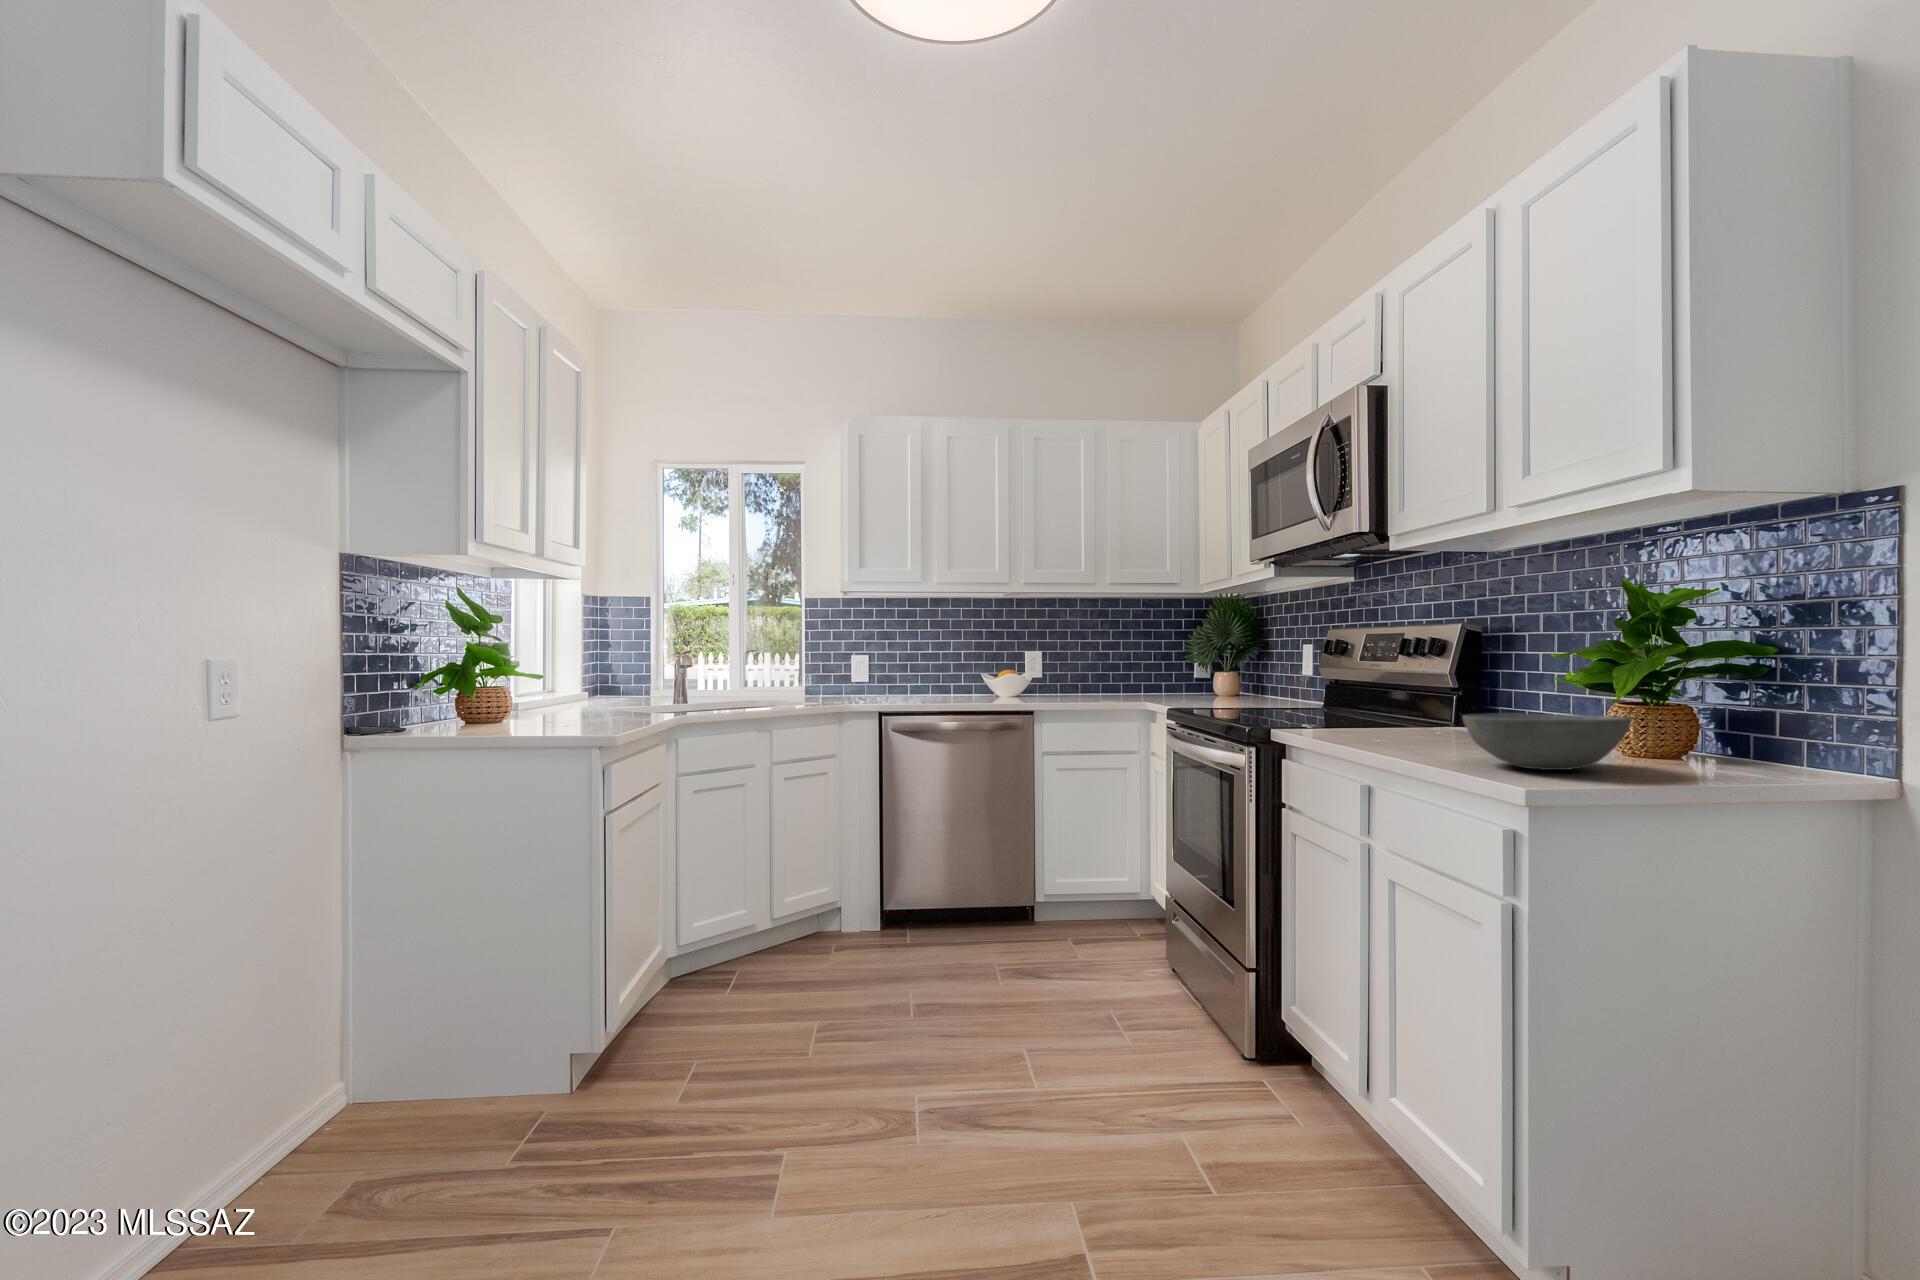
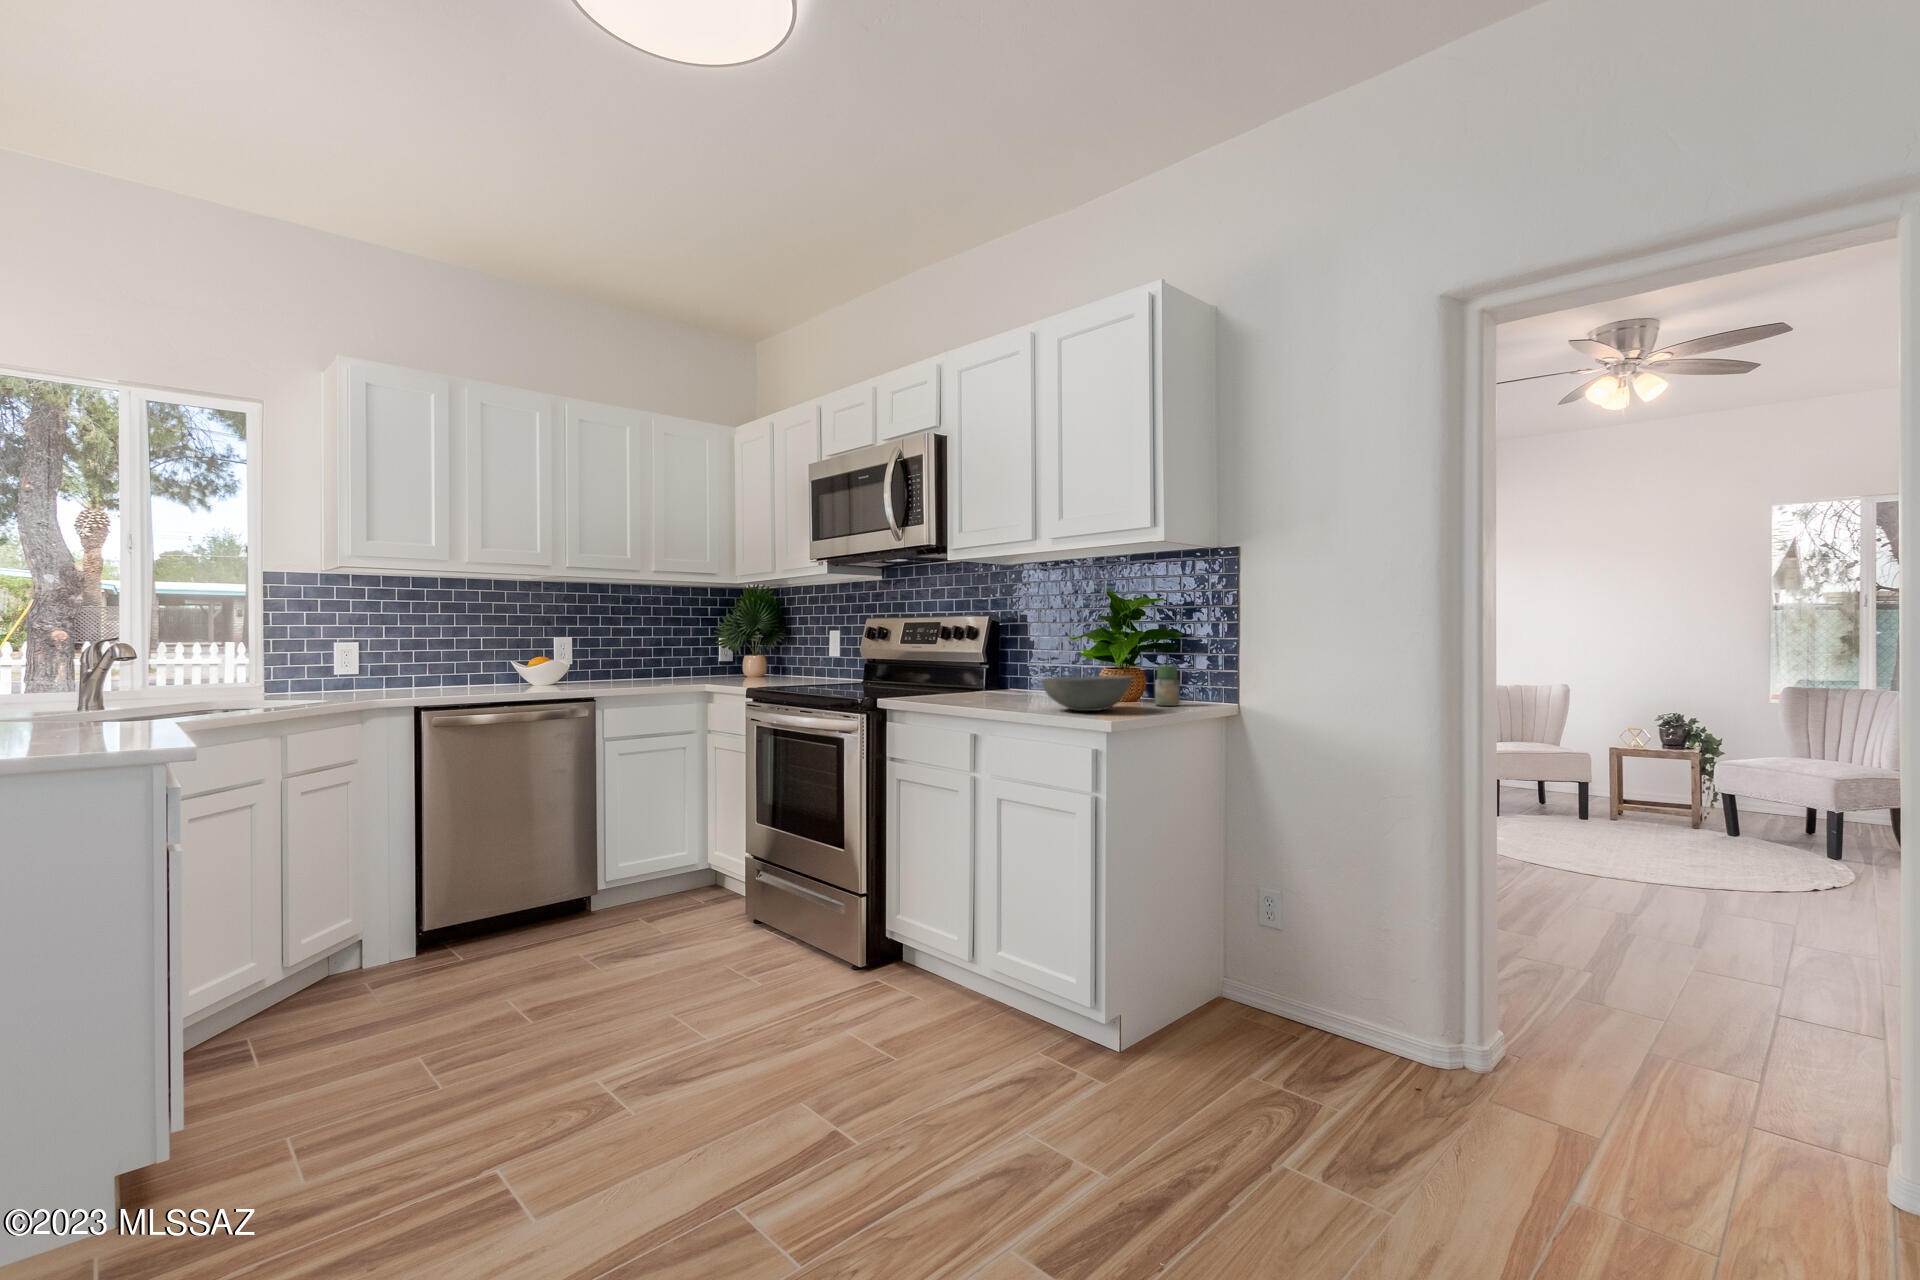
jar: none [1701,702,1756,773] -> present [1155,665,1180,706]

